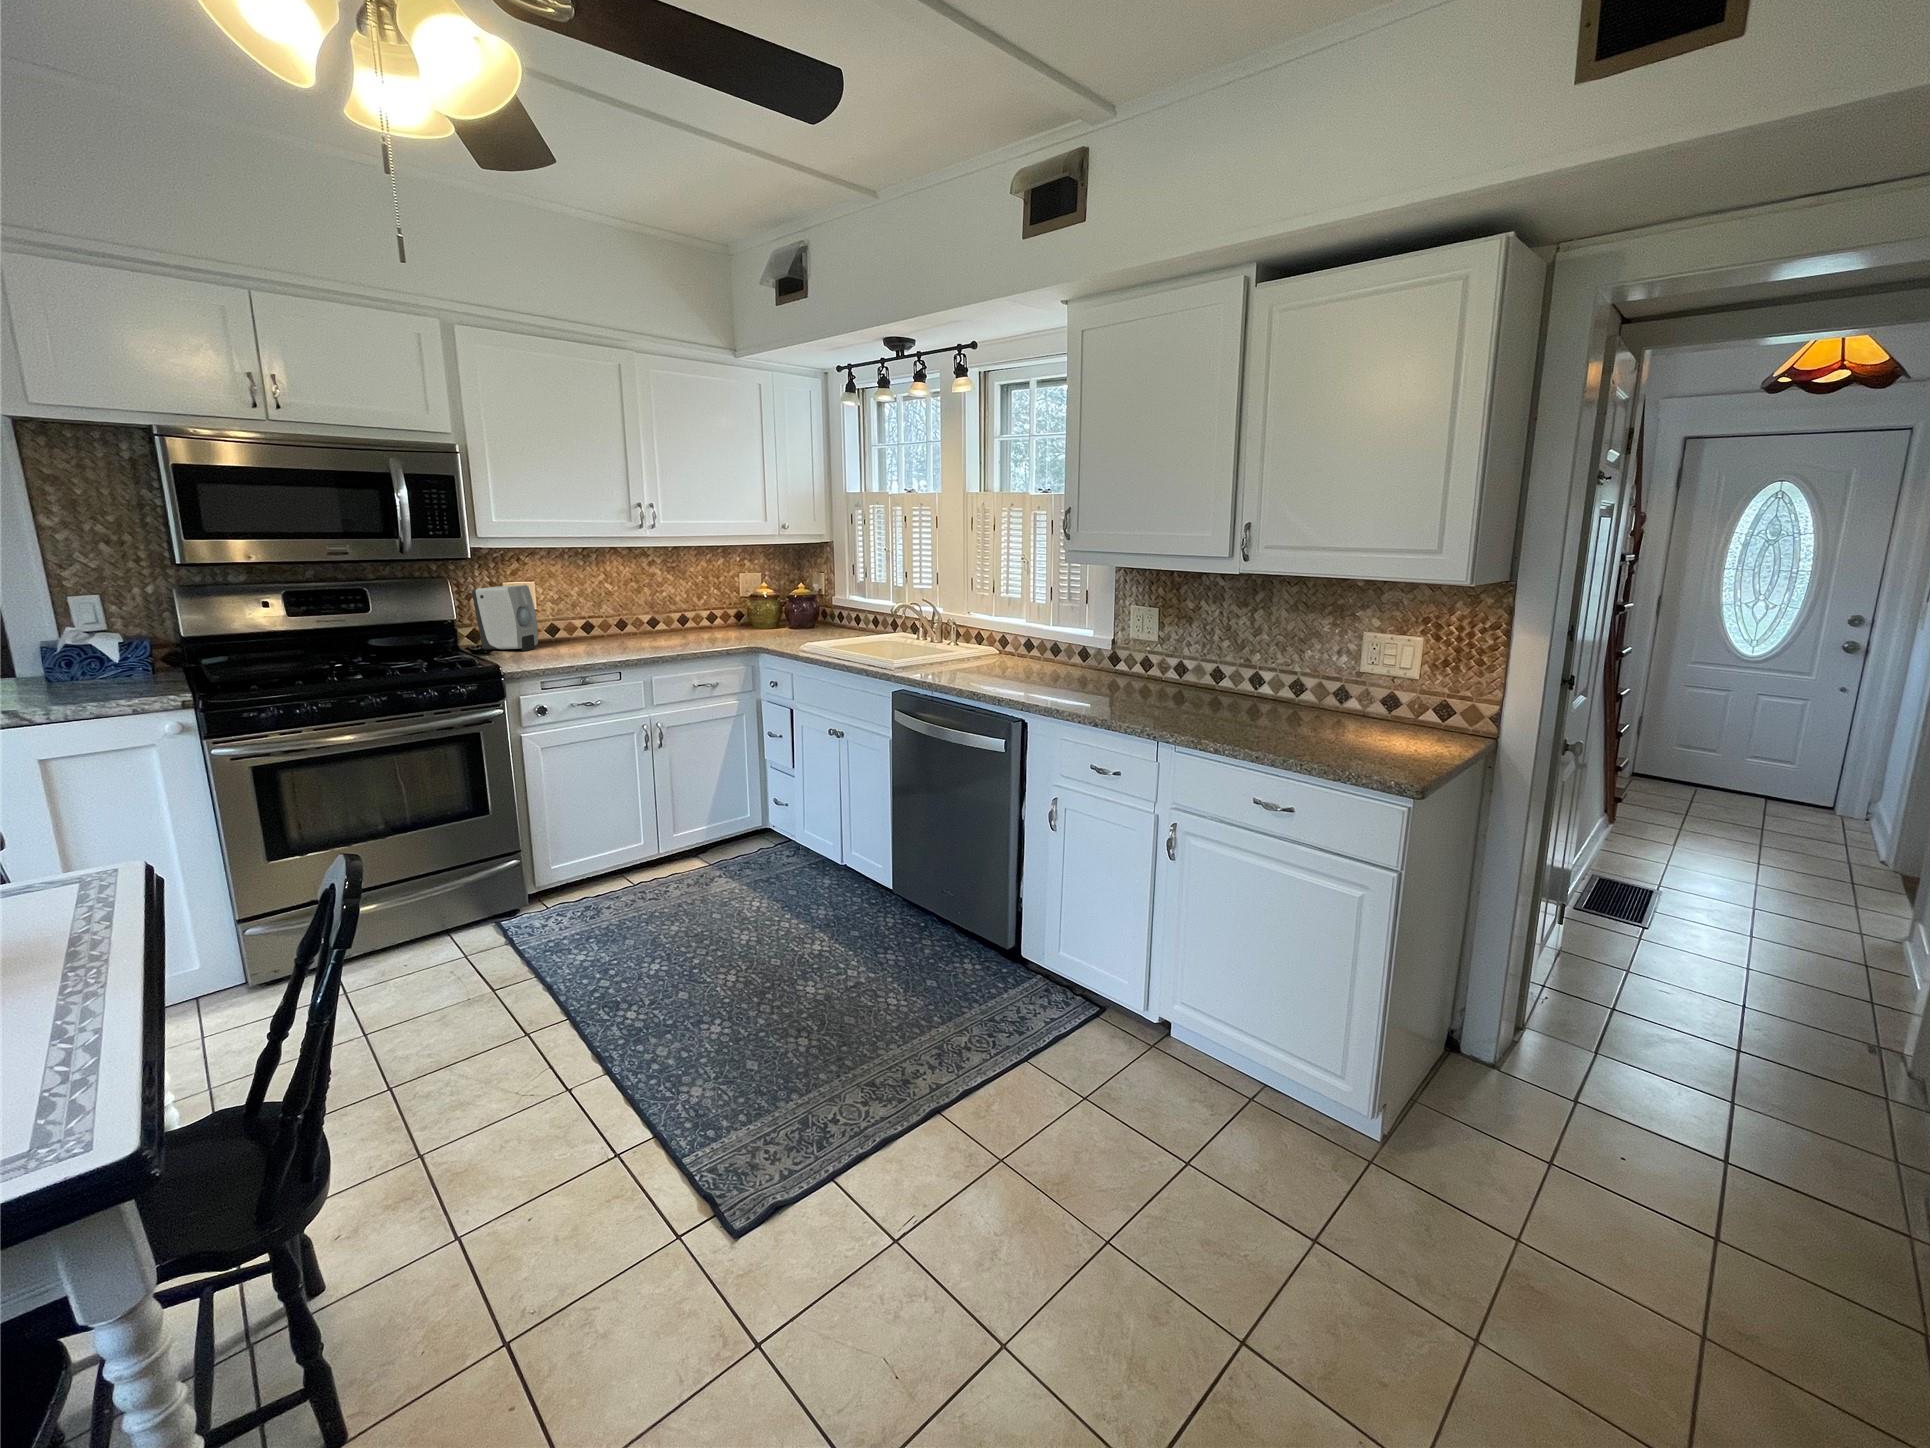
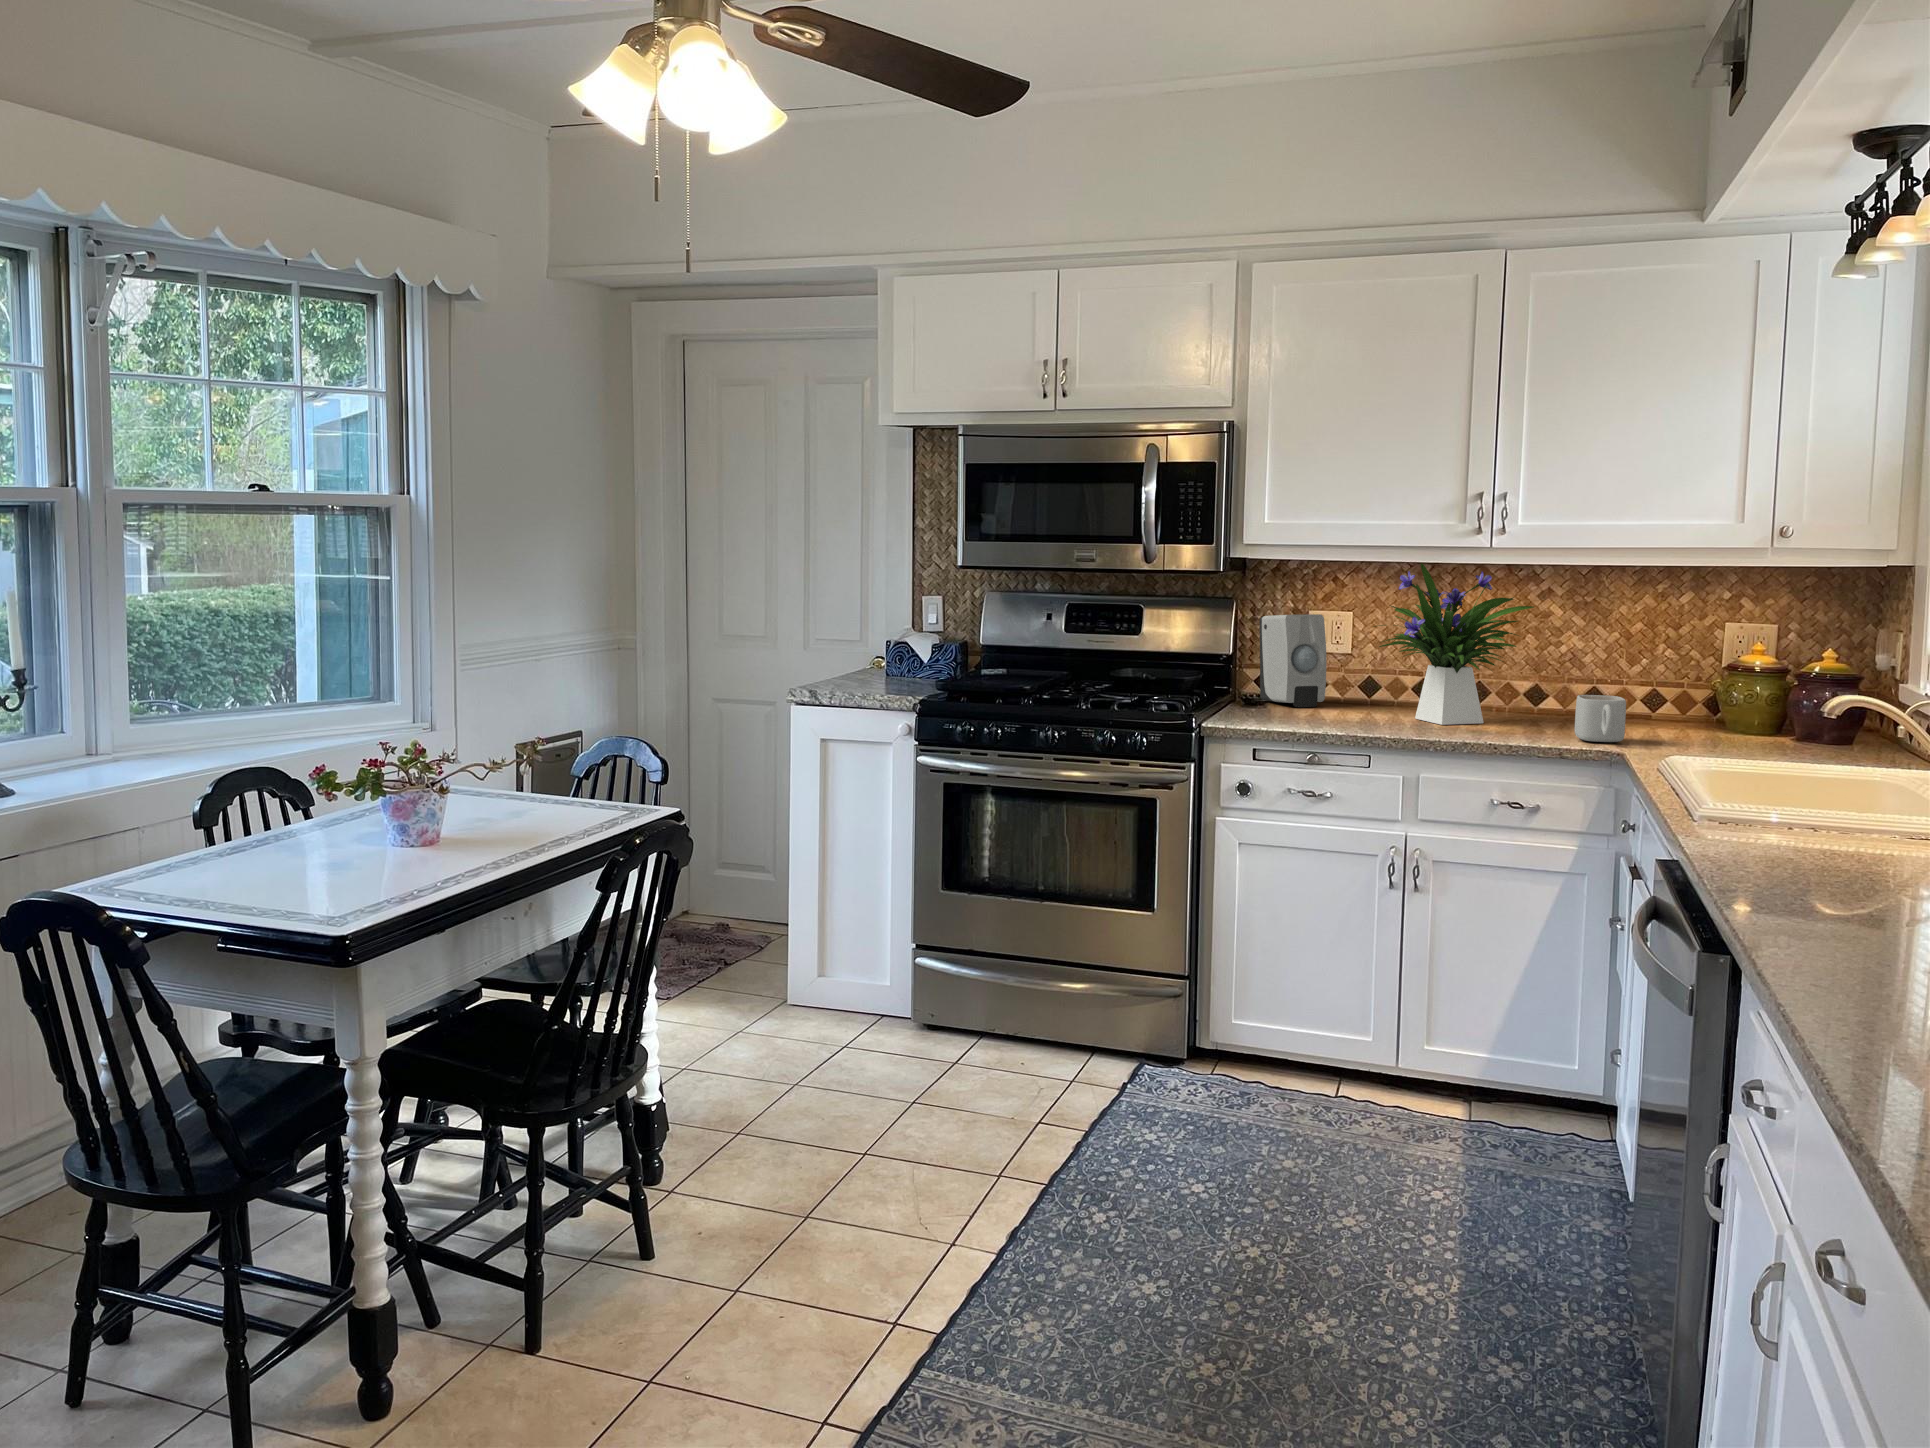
flower arrangement: none [585,549,691,648] -> present [1374,563,1534,725]
mug: none [723,619,754,645] -> present [1575,695,1626,742]

